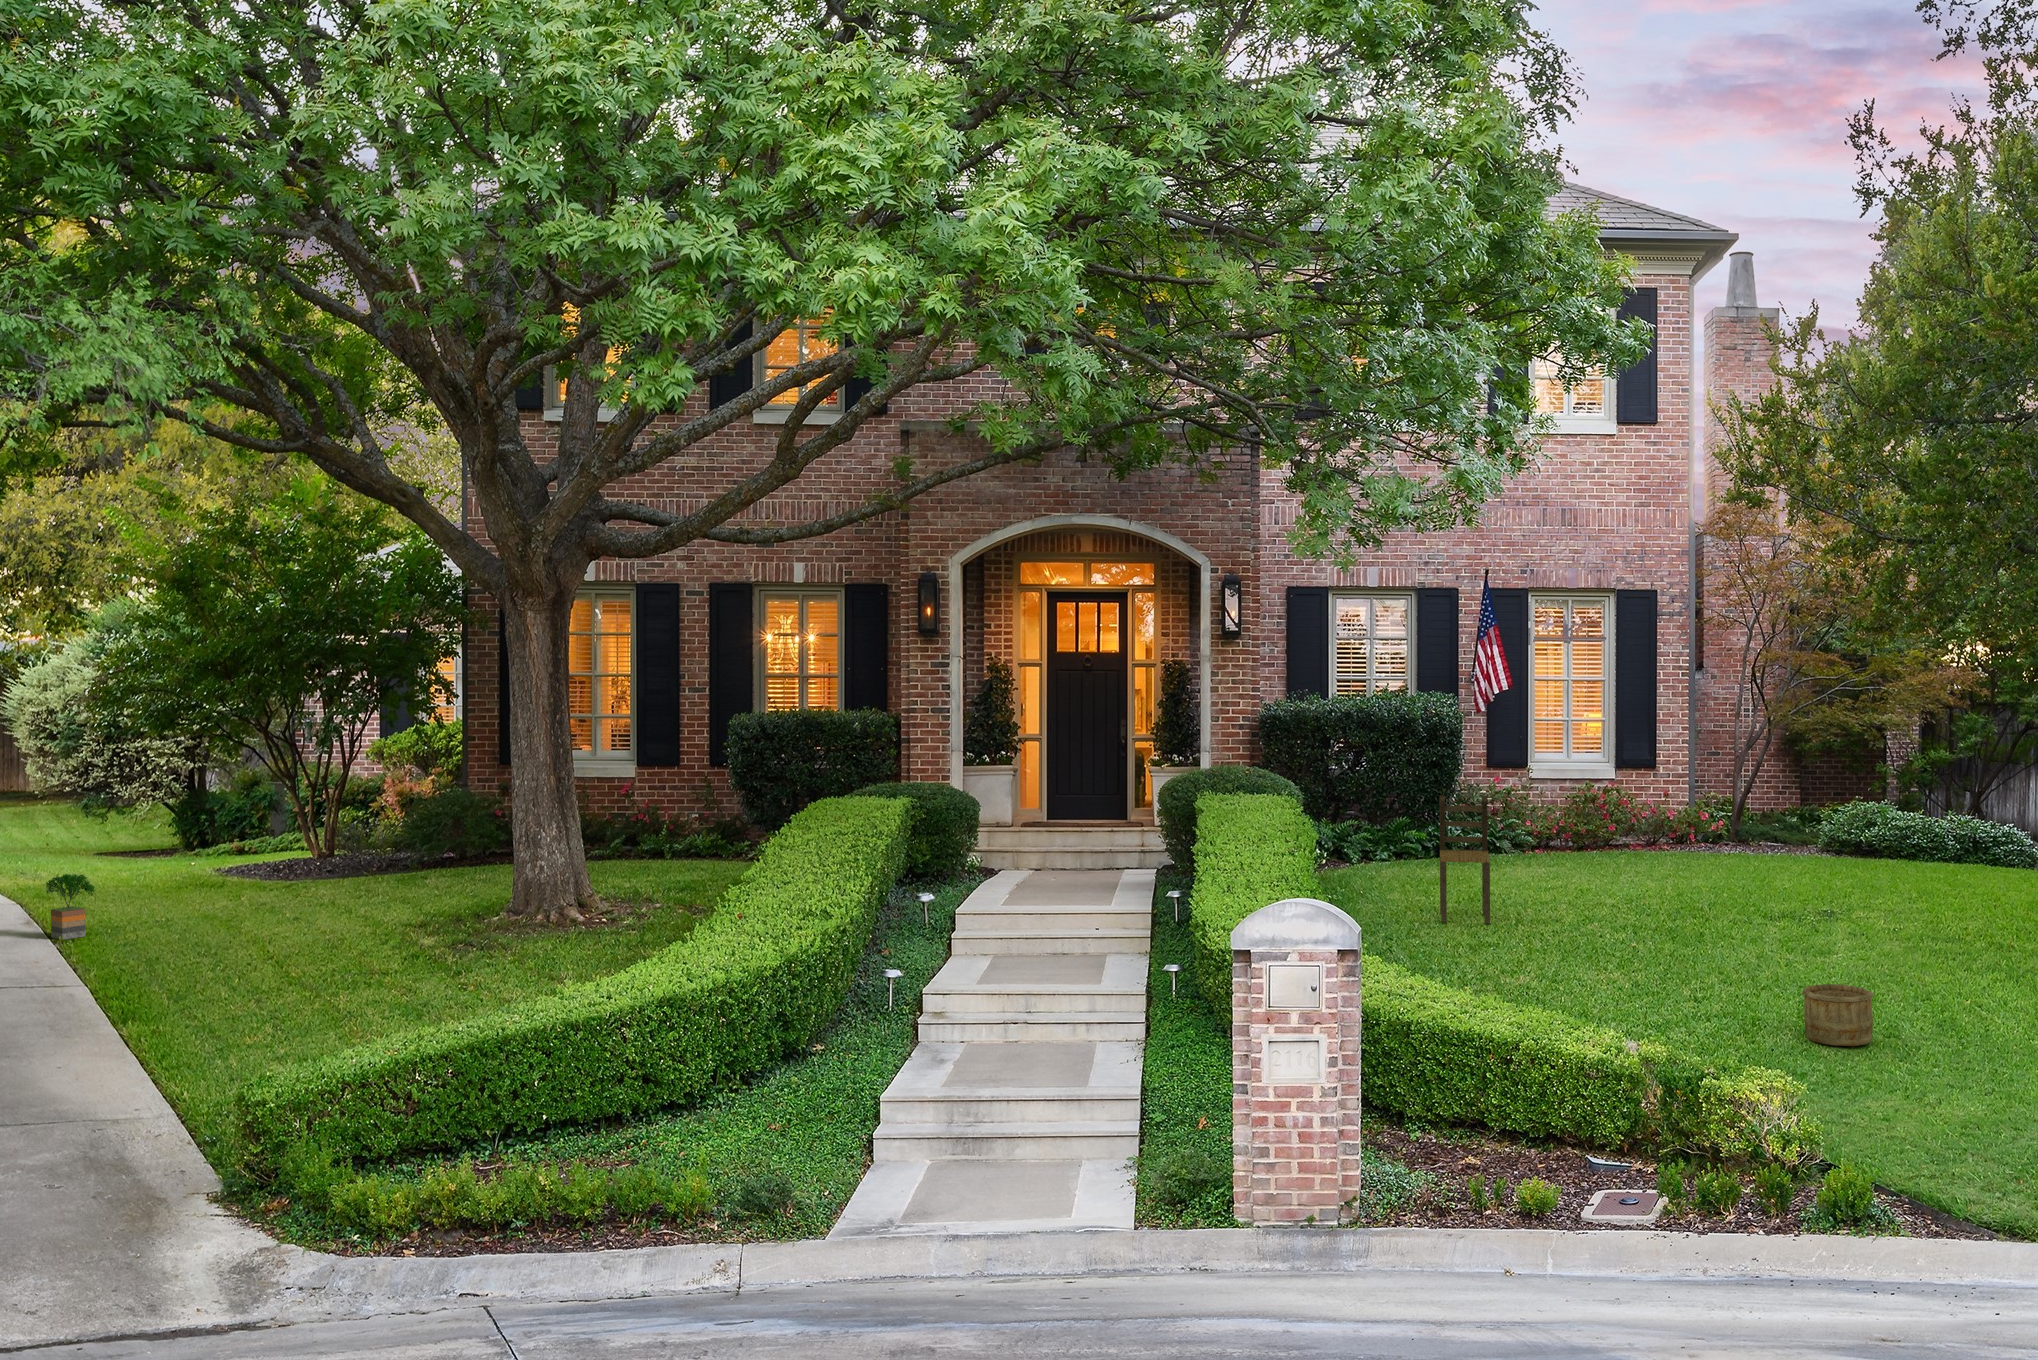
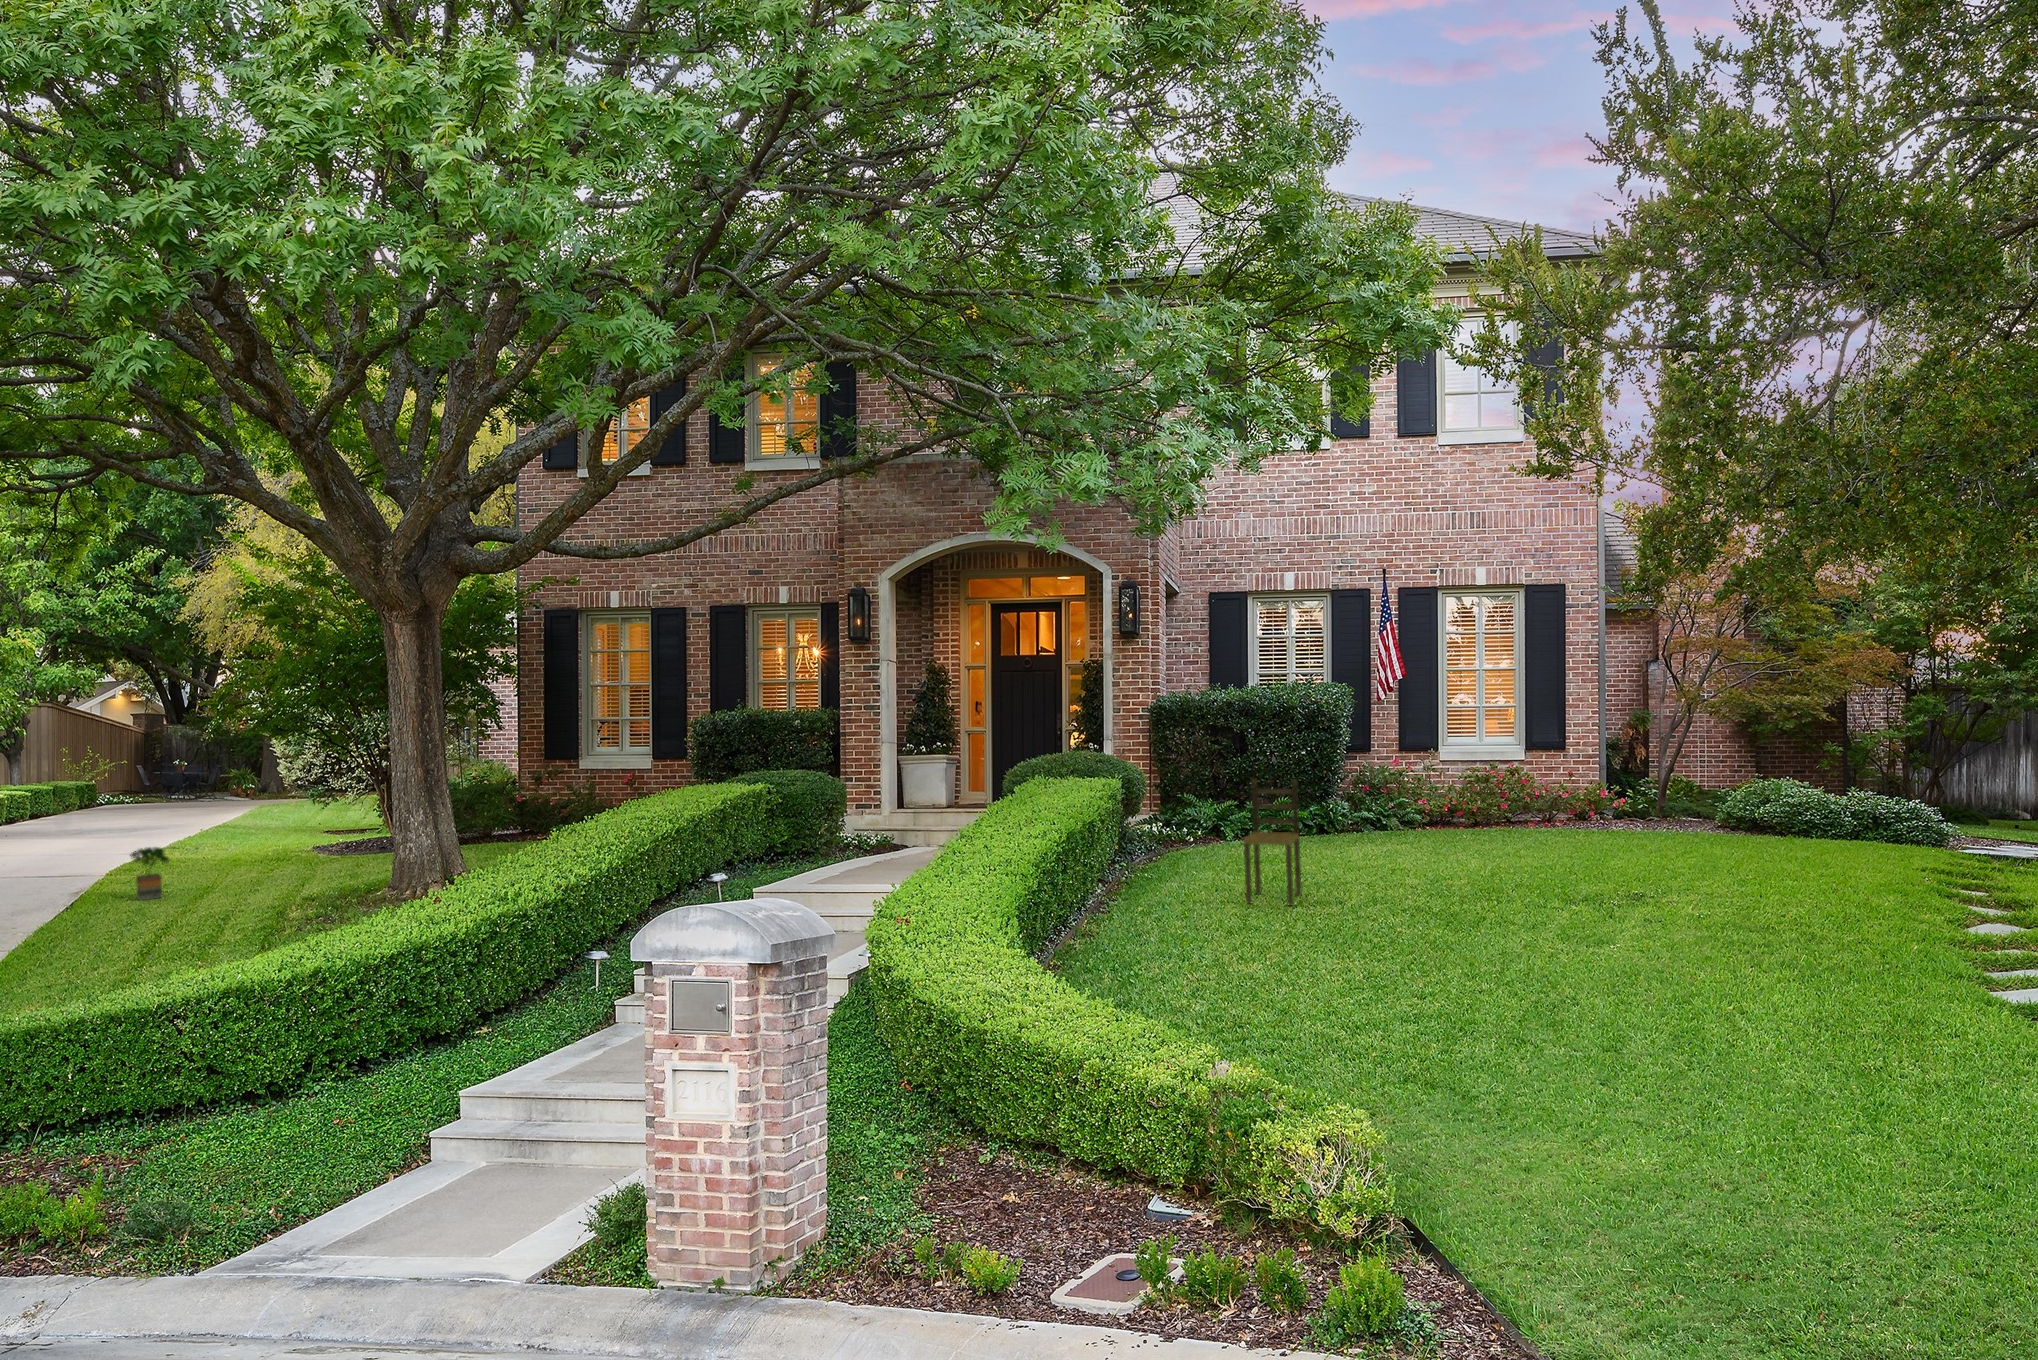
wooden bucket: present [1802,984,1874,1046] -> none [1513,990,1594,1064]

